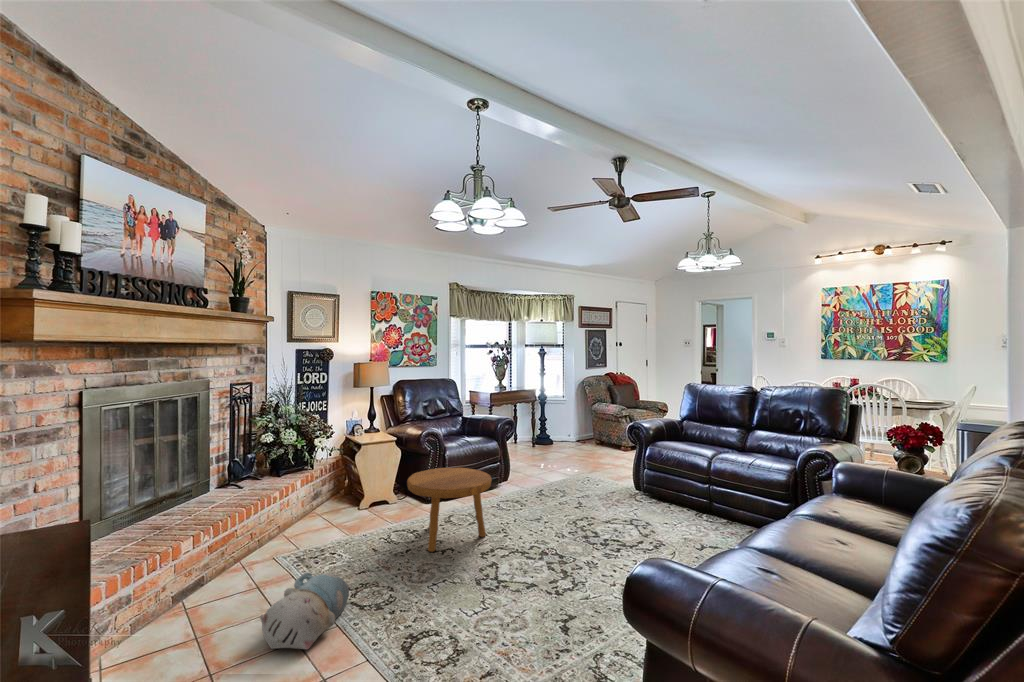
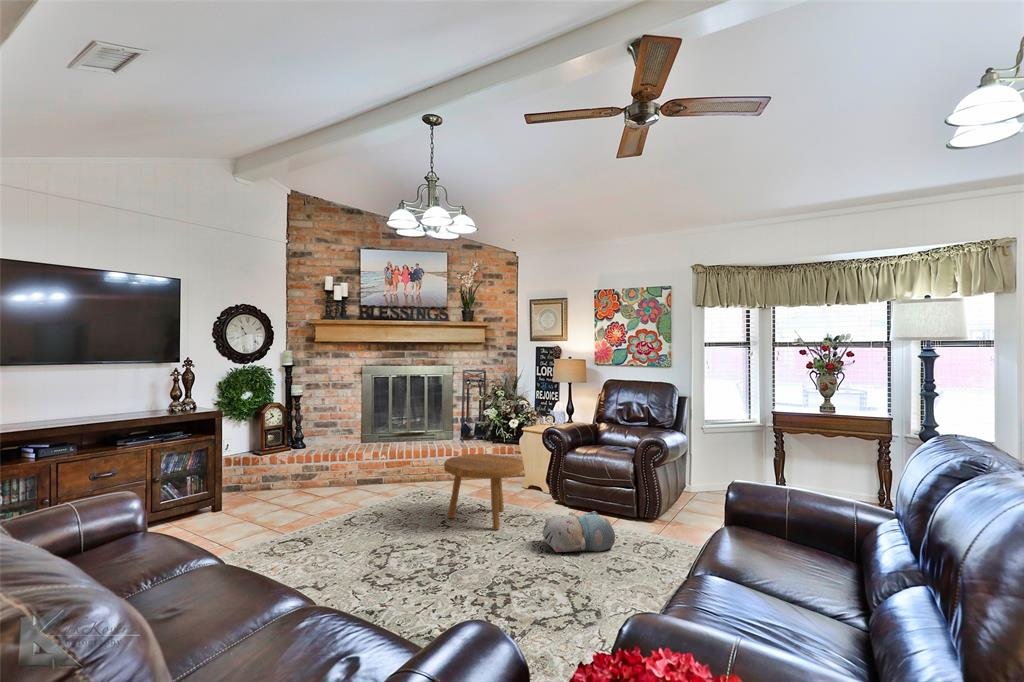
plush toy: present [260,573,349,649] -> present [543,511,615,552]

